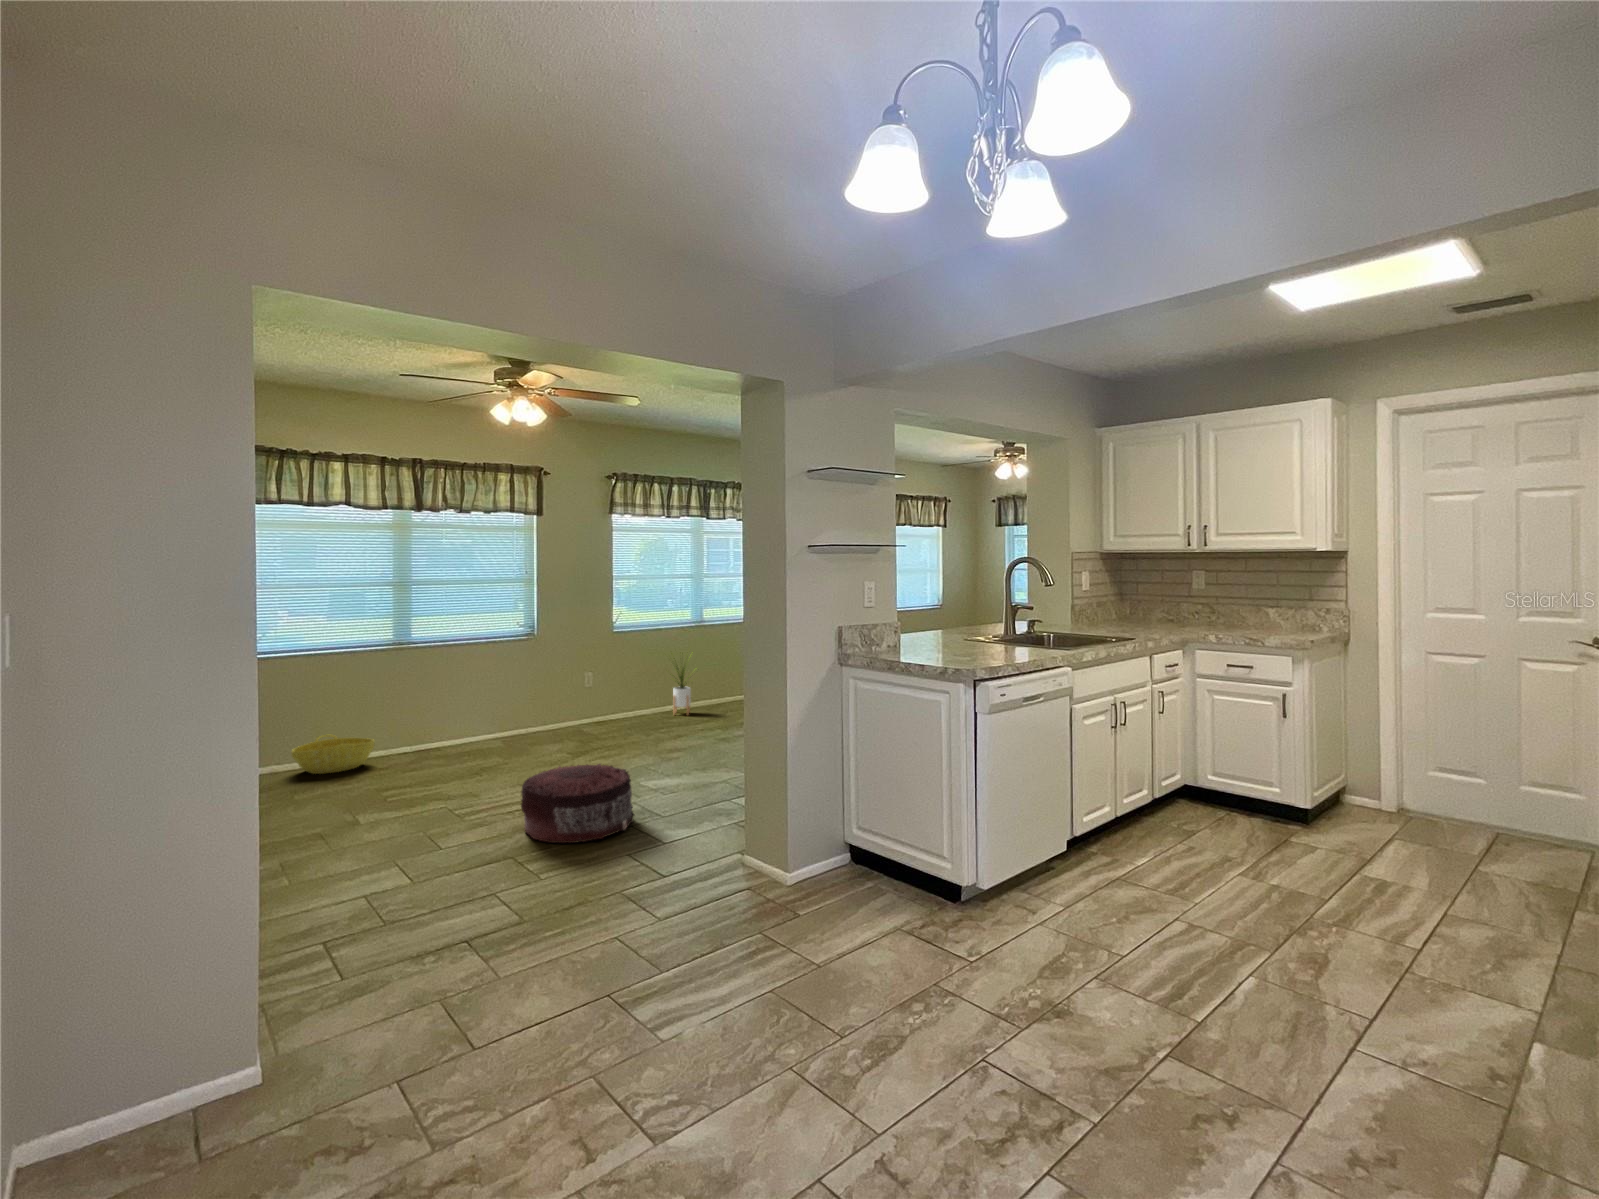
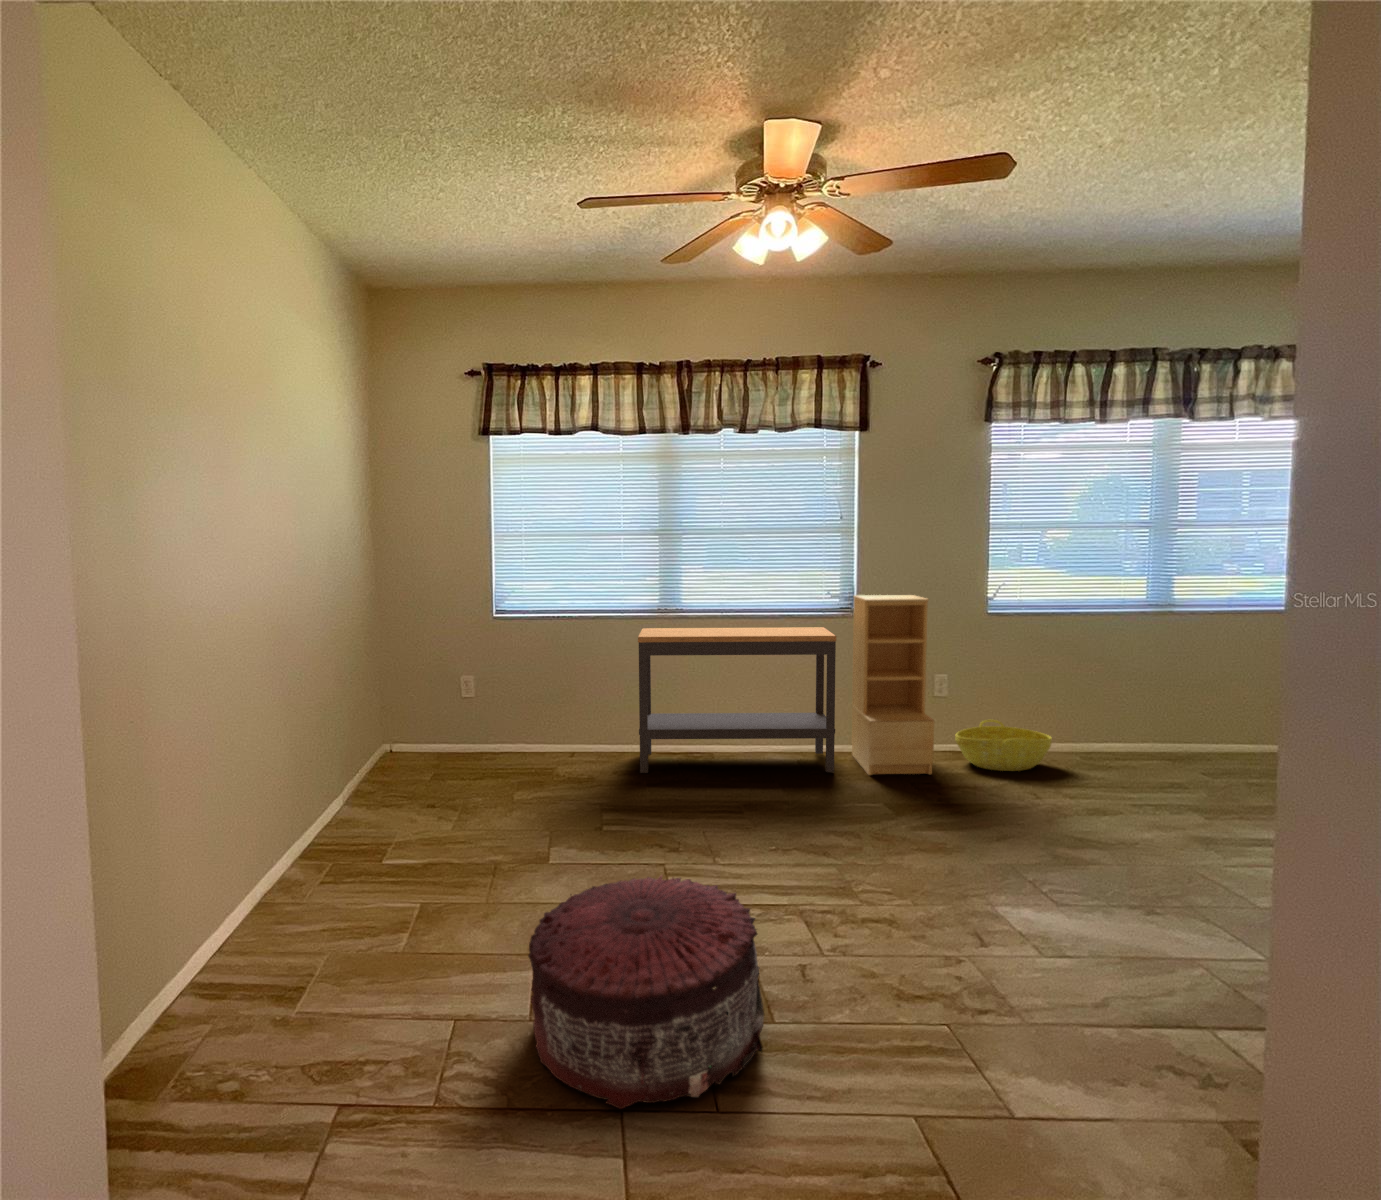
bookshelf: none [537,622,598,739] -> present [852,595,934,775]
console table: none [387,647,540,763] -> present [638,627,836,773]
house plant: present [672,658,691,714] -> none [1080,644,1154,770]
basket: present [292,735,374,774] -> present [955,720,1052,771]

